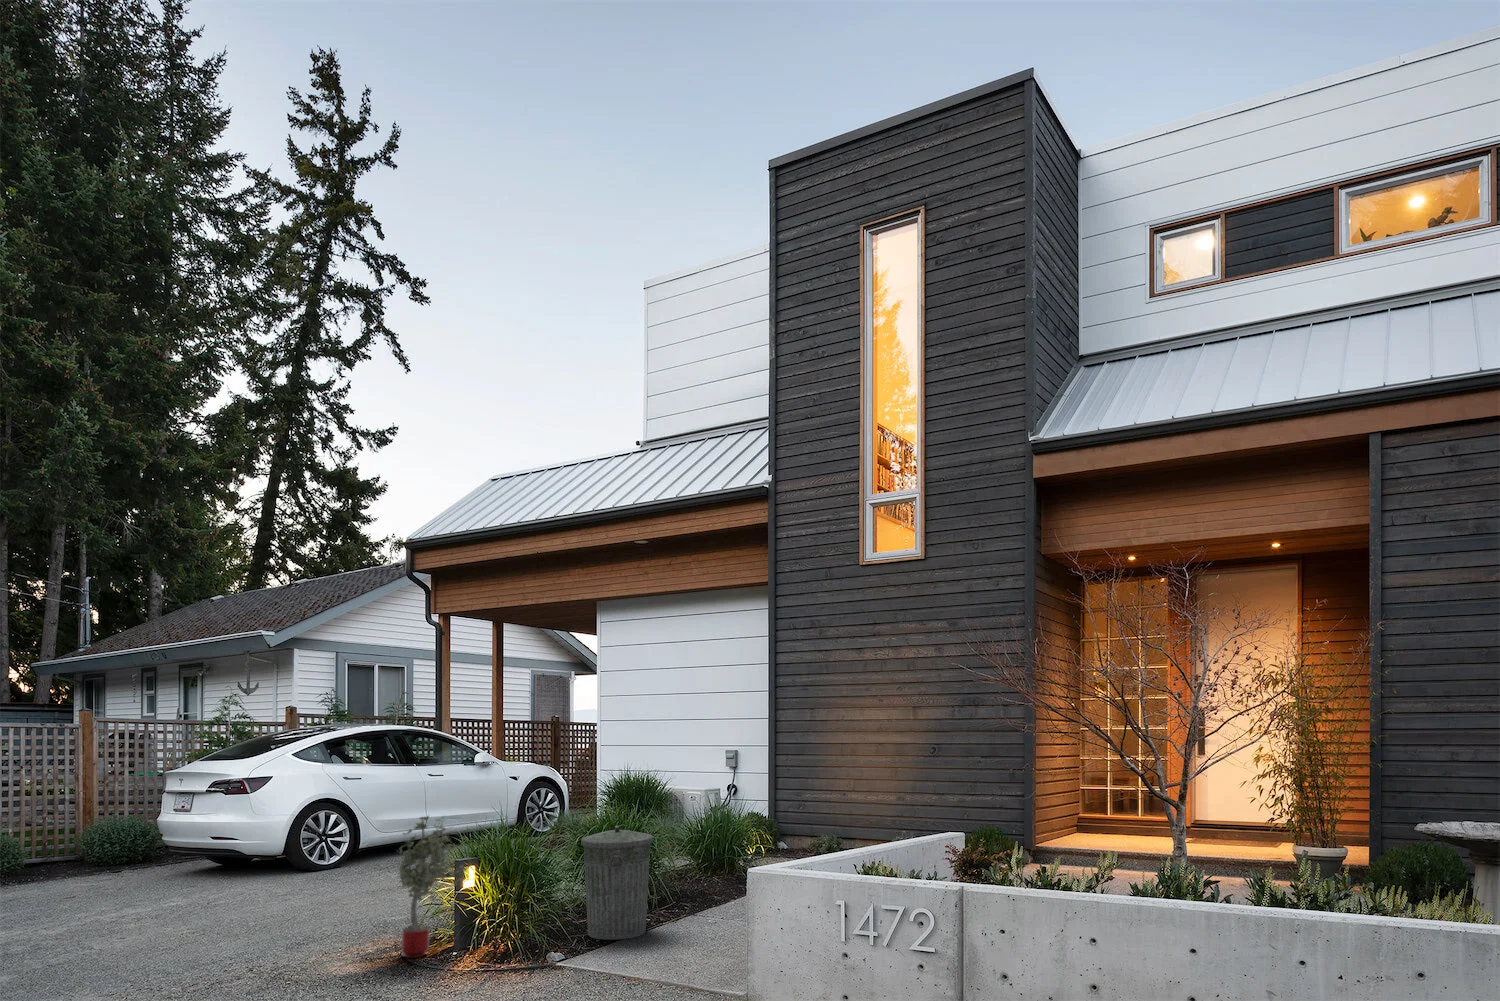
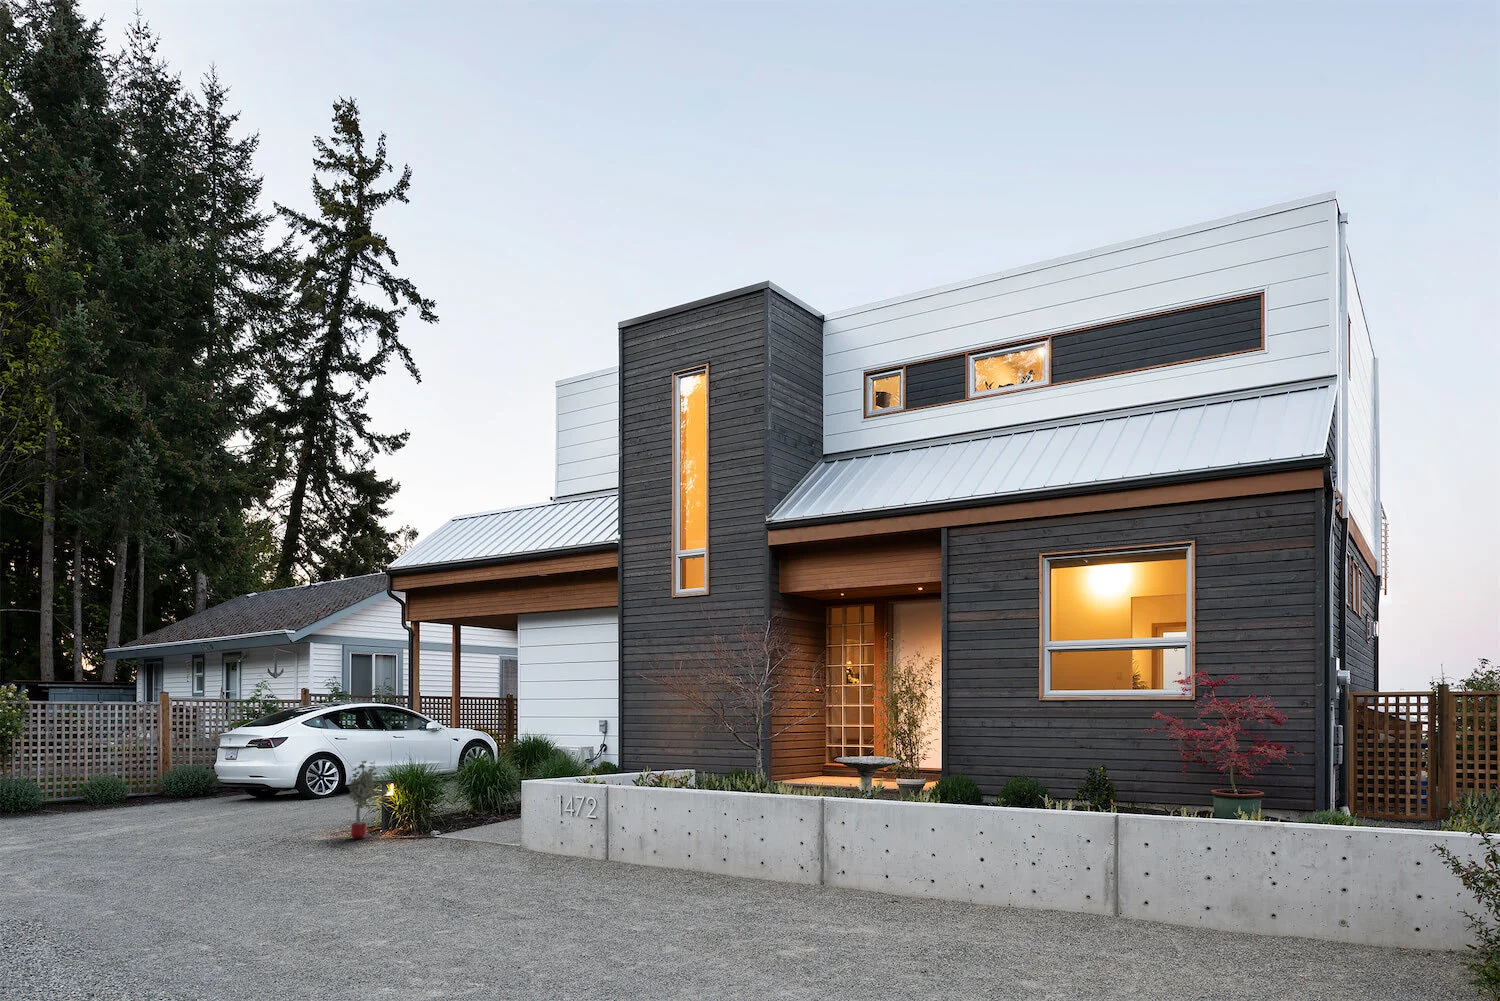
trash can: present [581,826,653,940] -> none [459,770,502,835]

